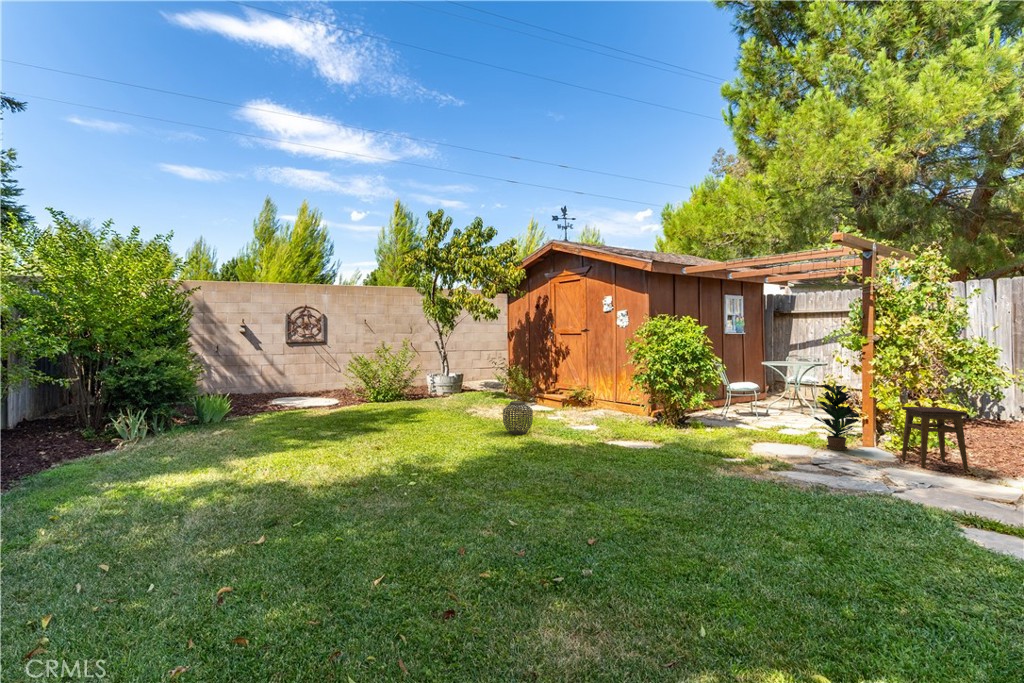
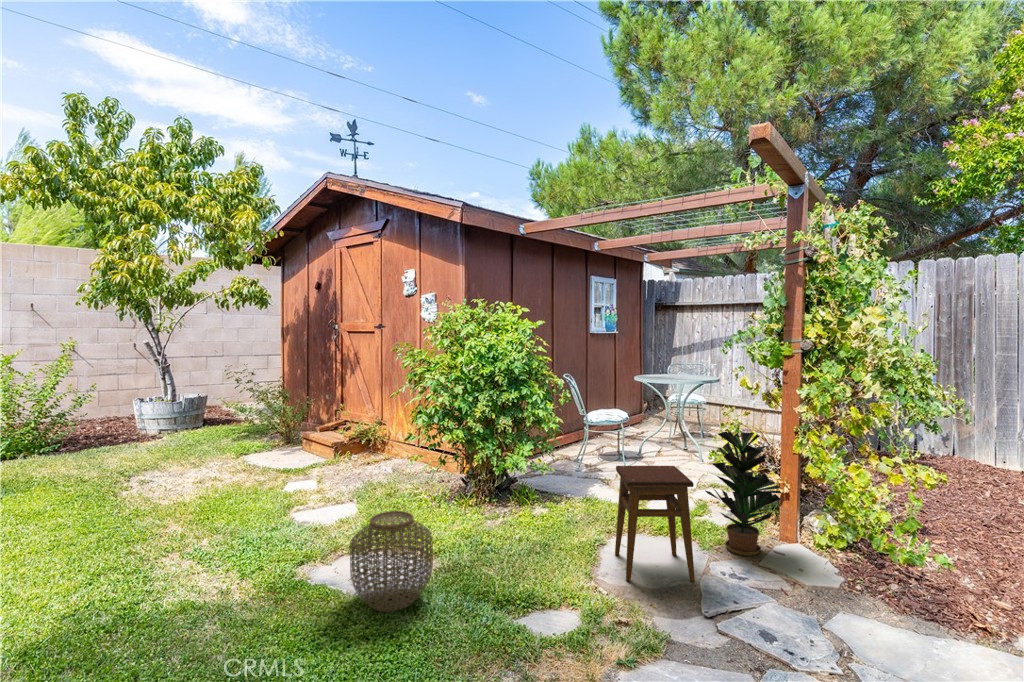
woven basket: present [503,401,533,434] -> present [350,511,433,612]
stool: present [902,407,968,470] -> present [615,466,695,581]

